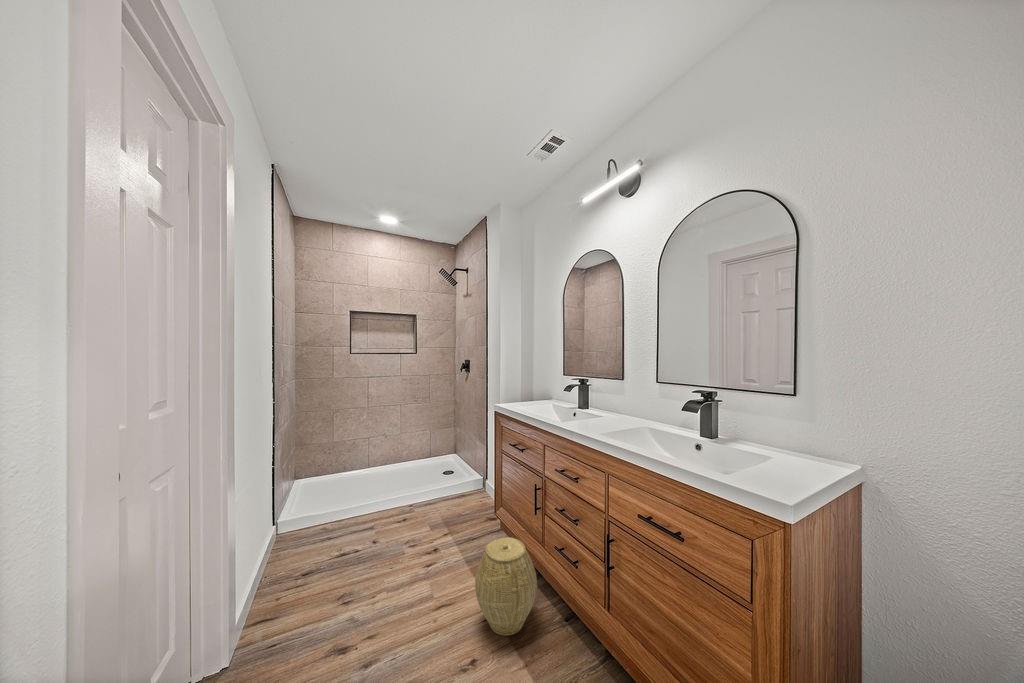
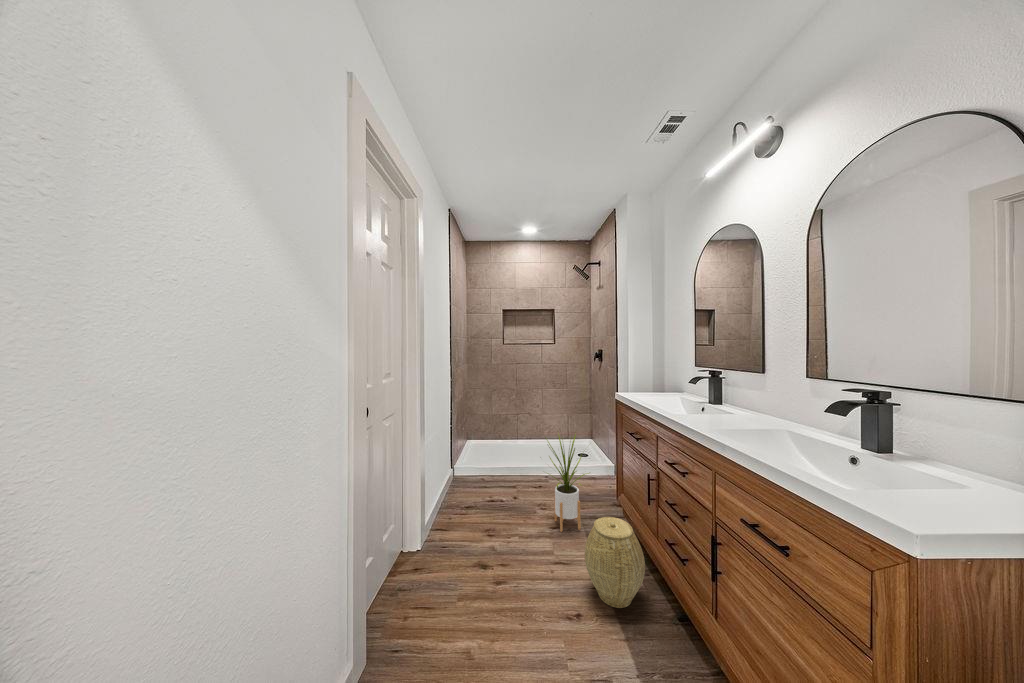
house plant: none [412,447,471,568] -> present [547,435,589,532]

